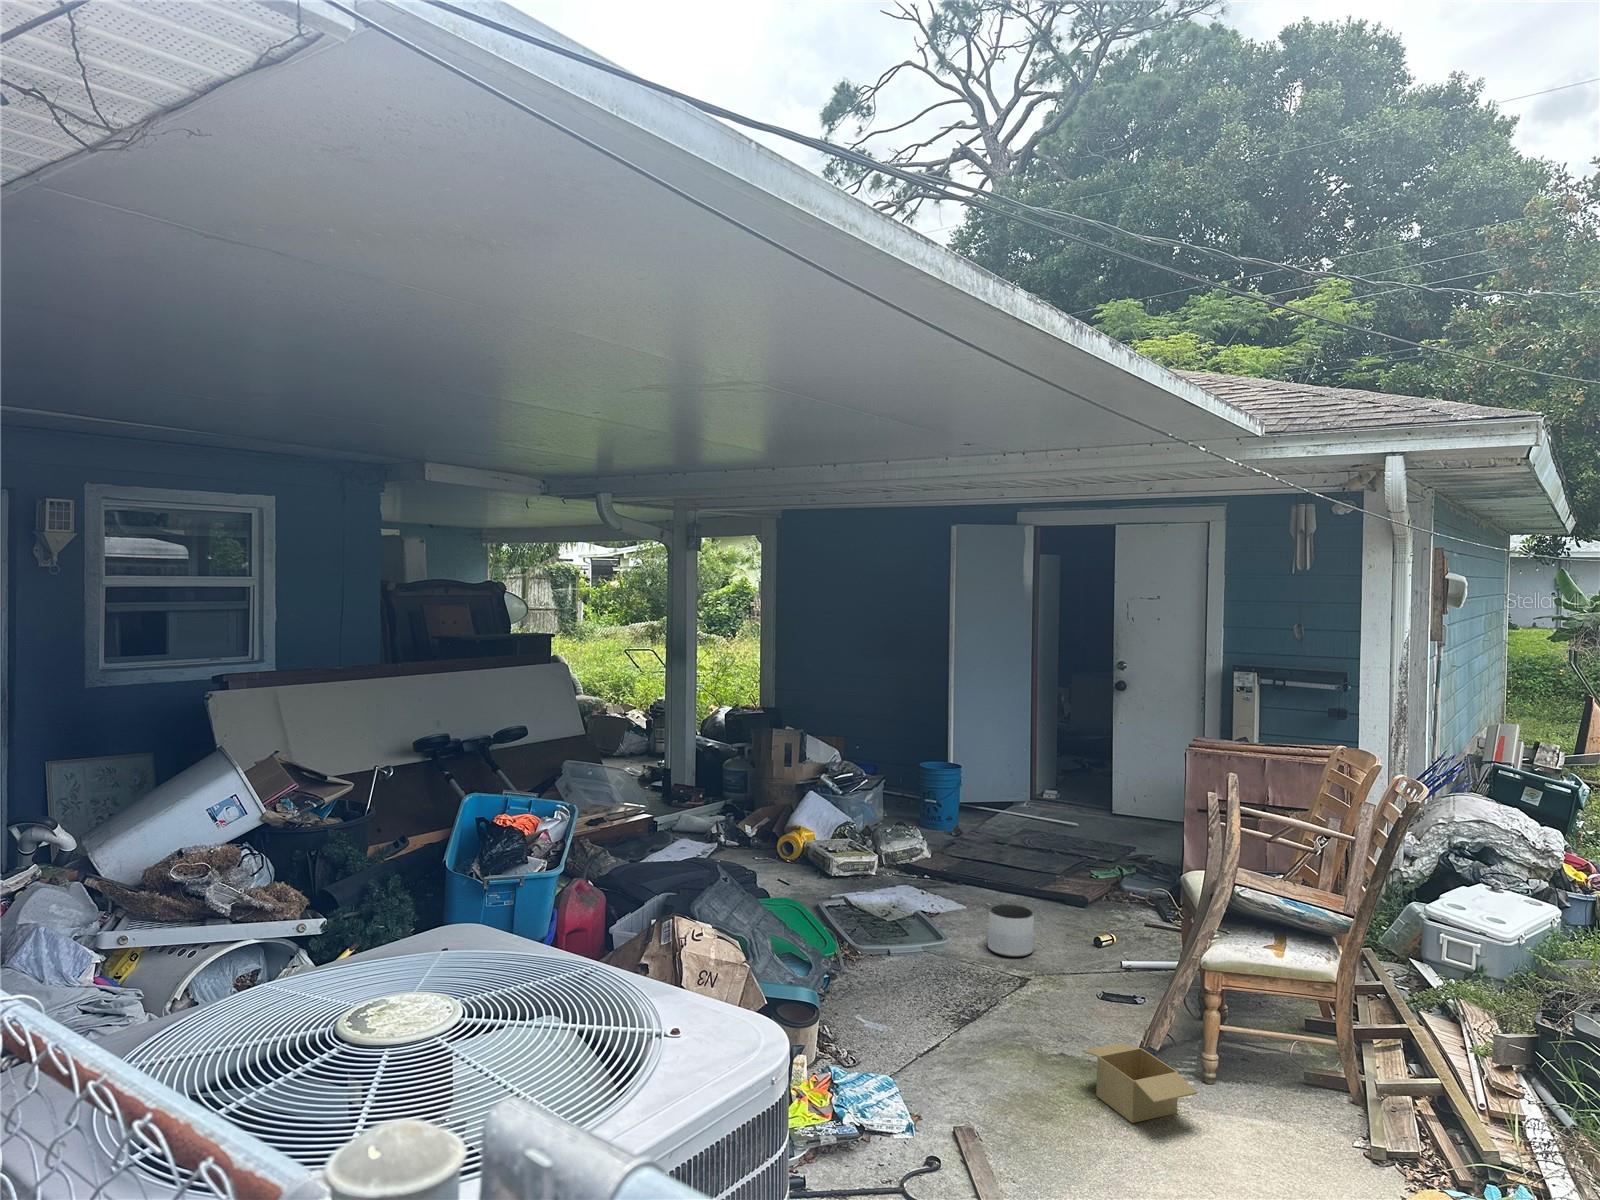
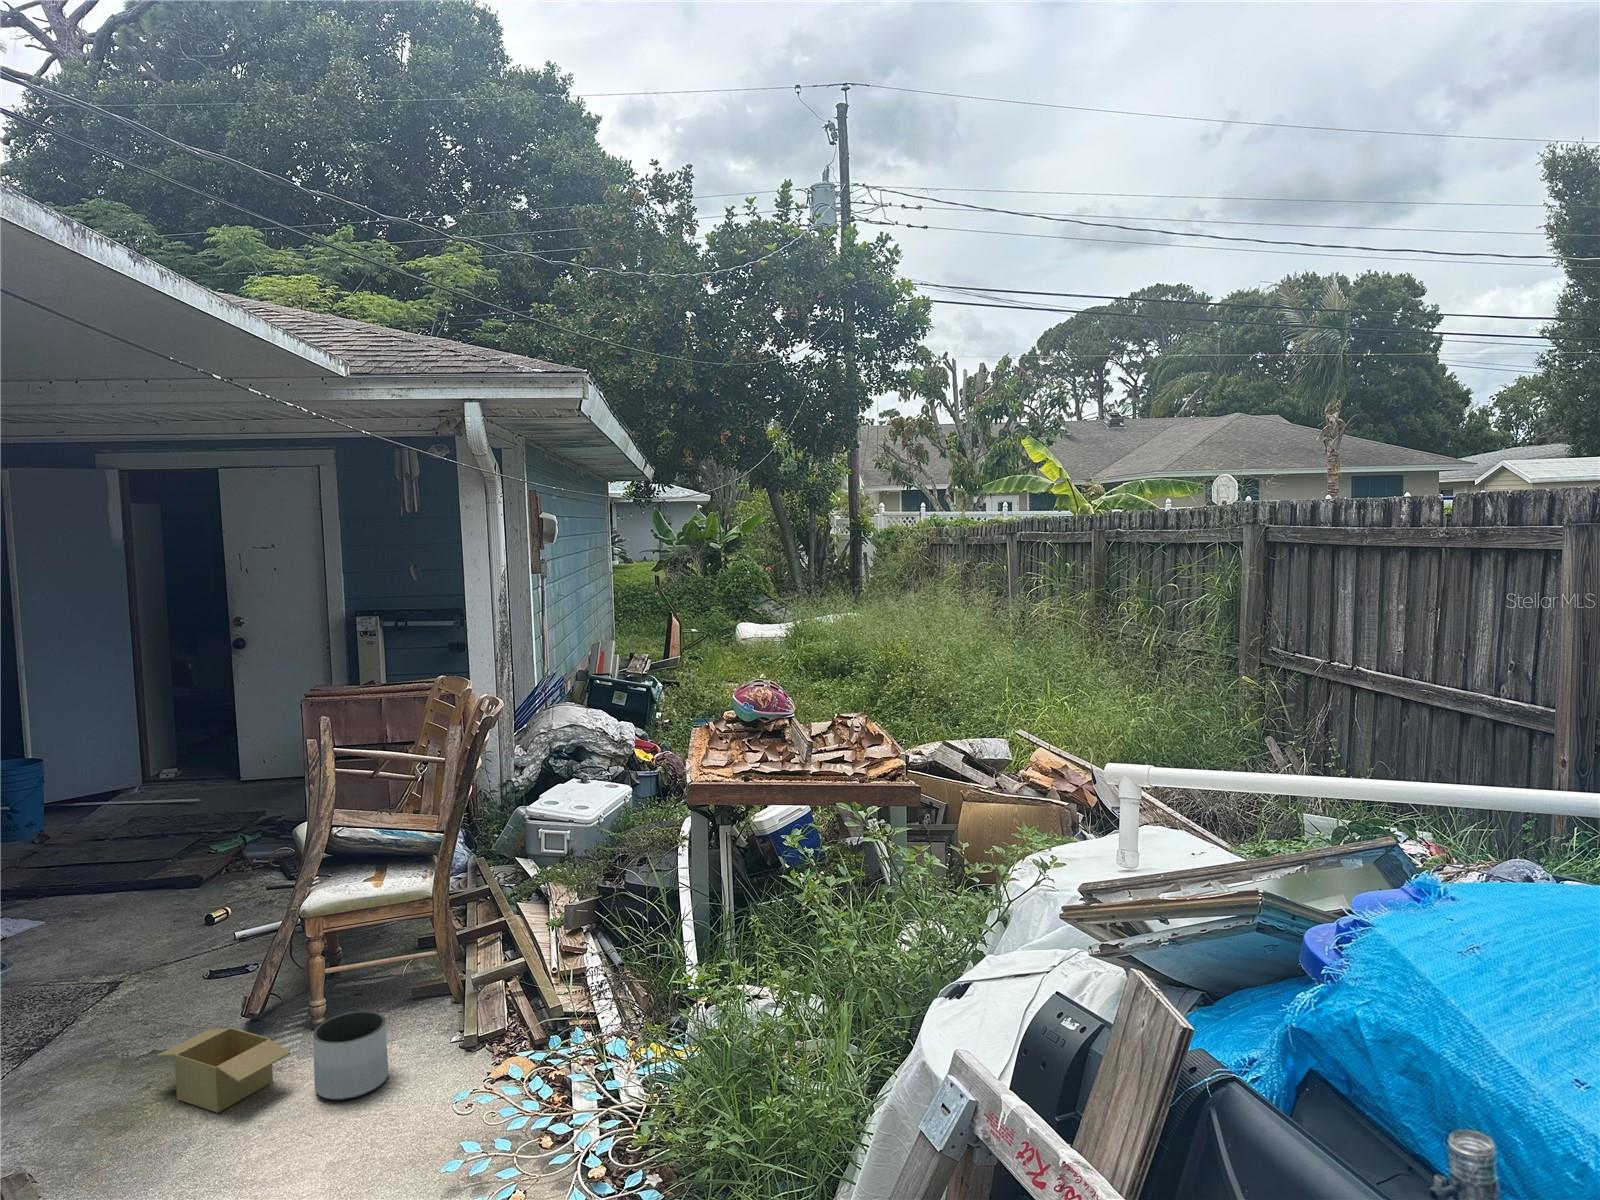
planter: present [988,904,1034,957] -> present [313,1011,388,1100]

